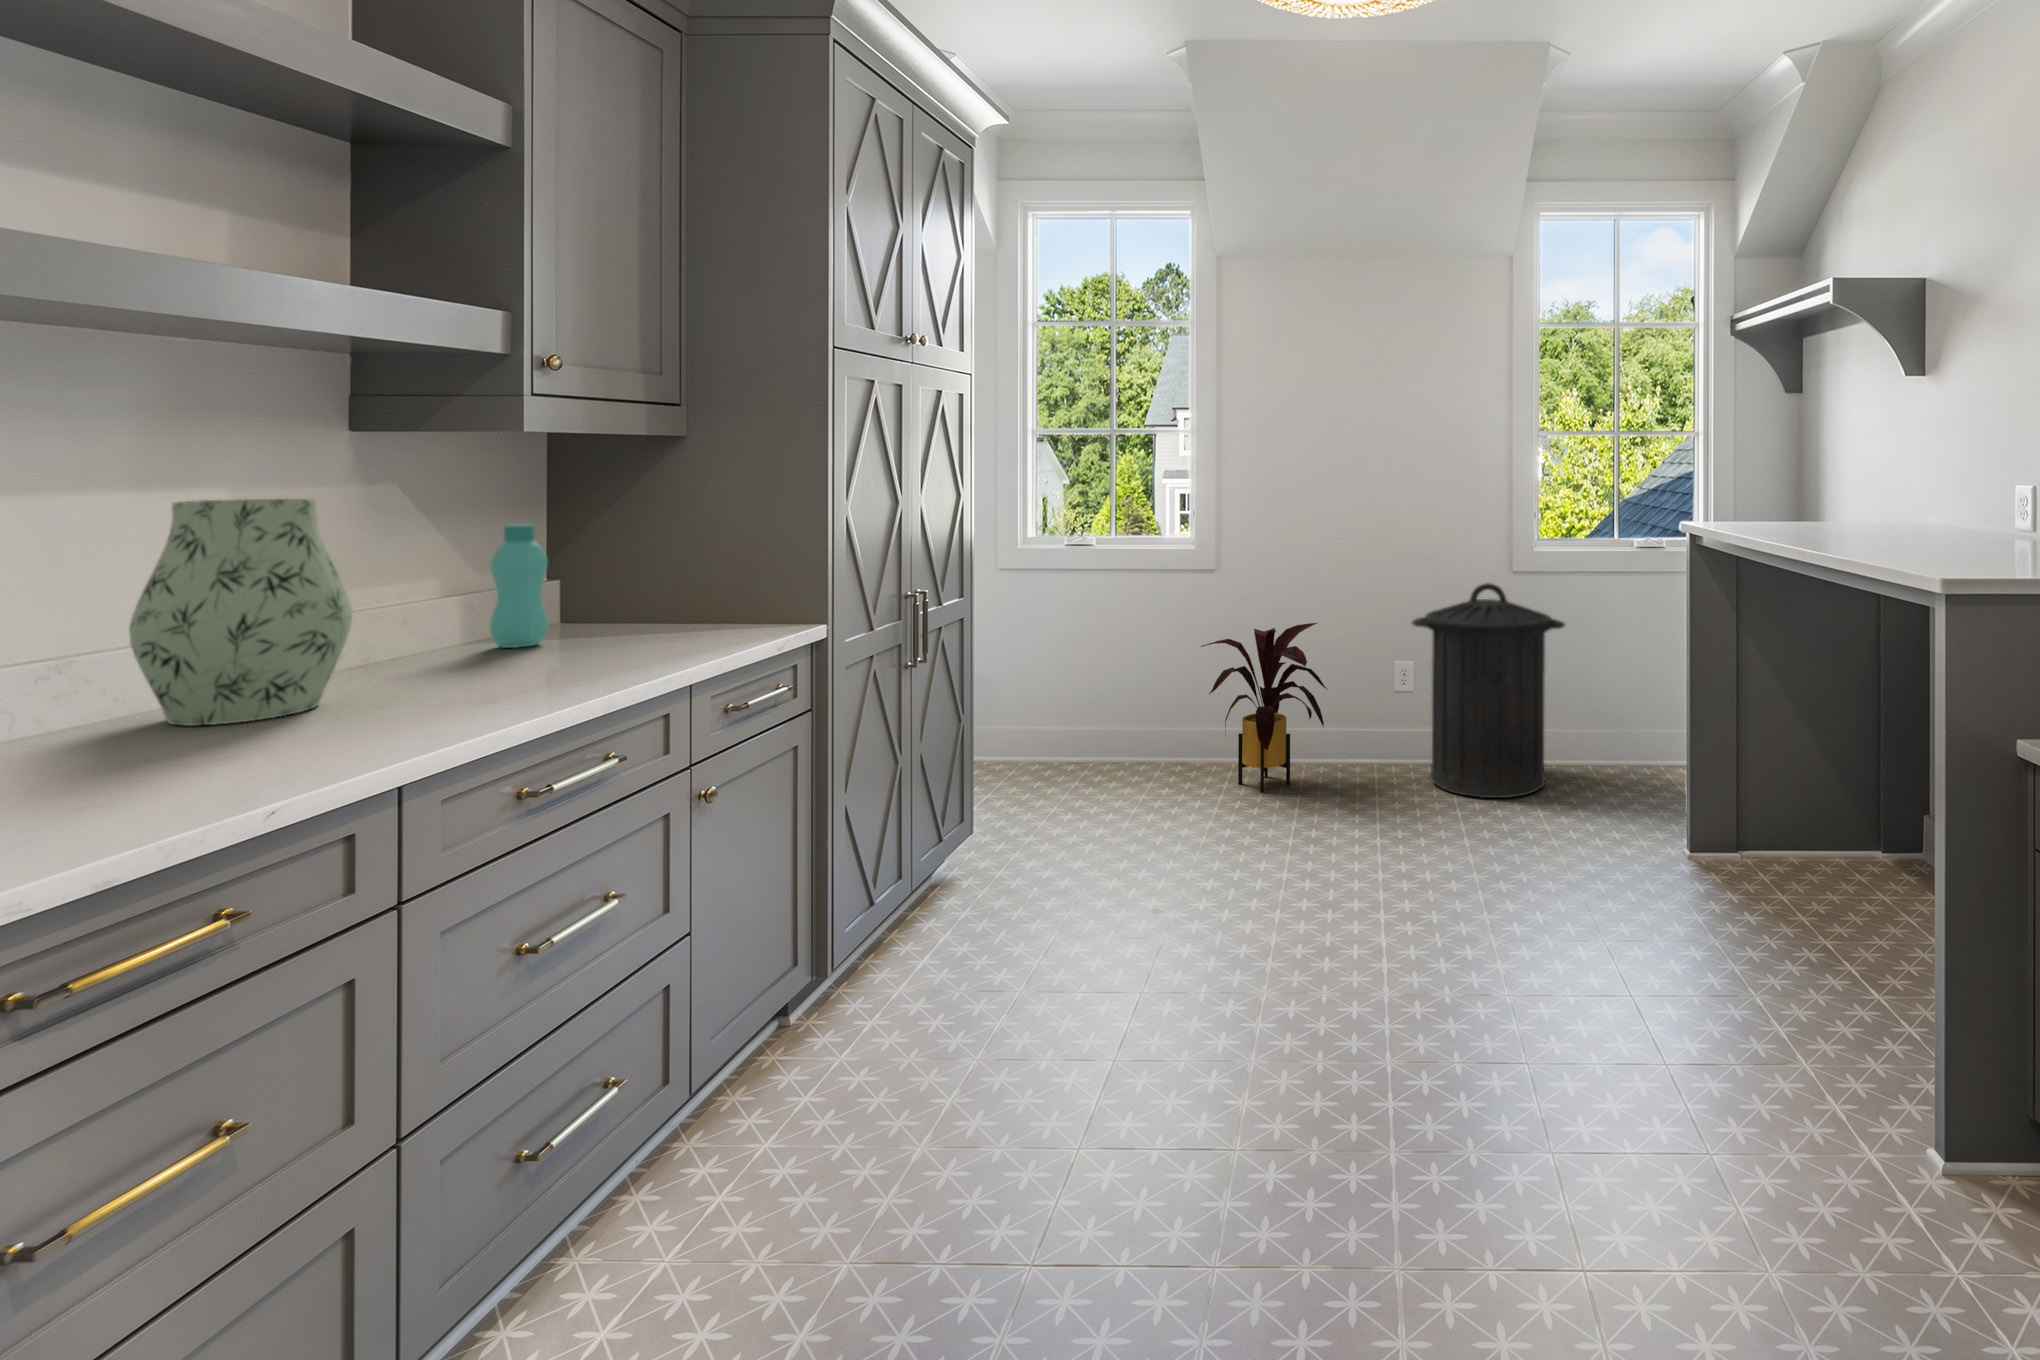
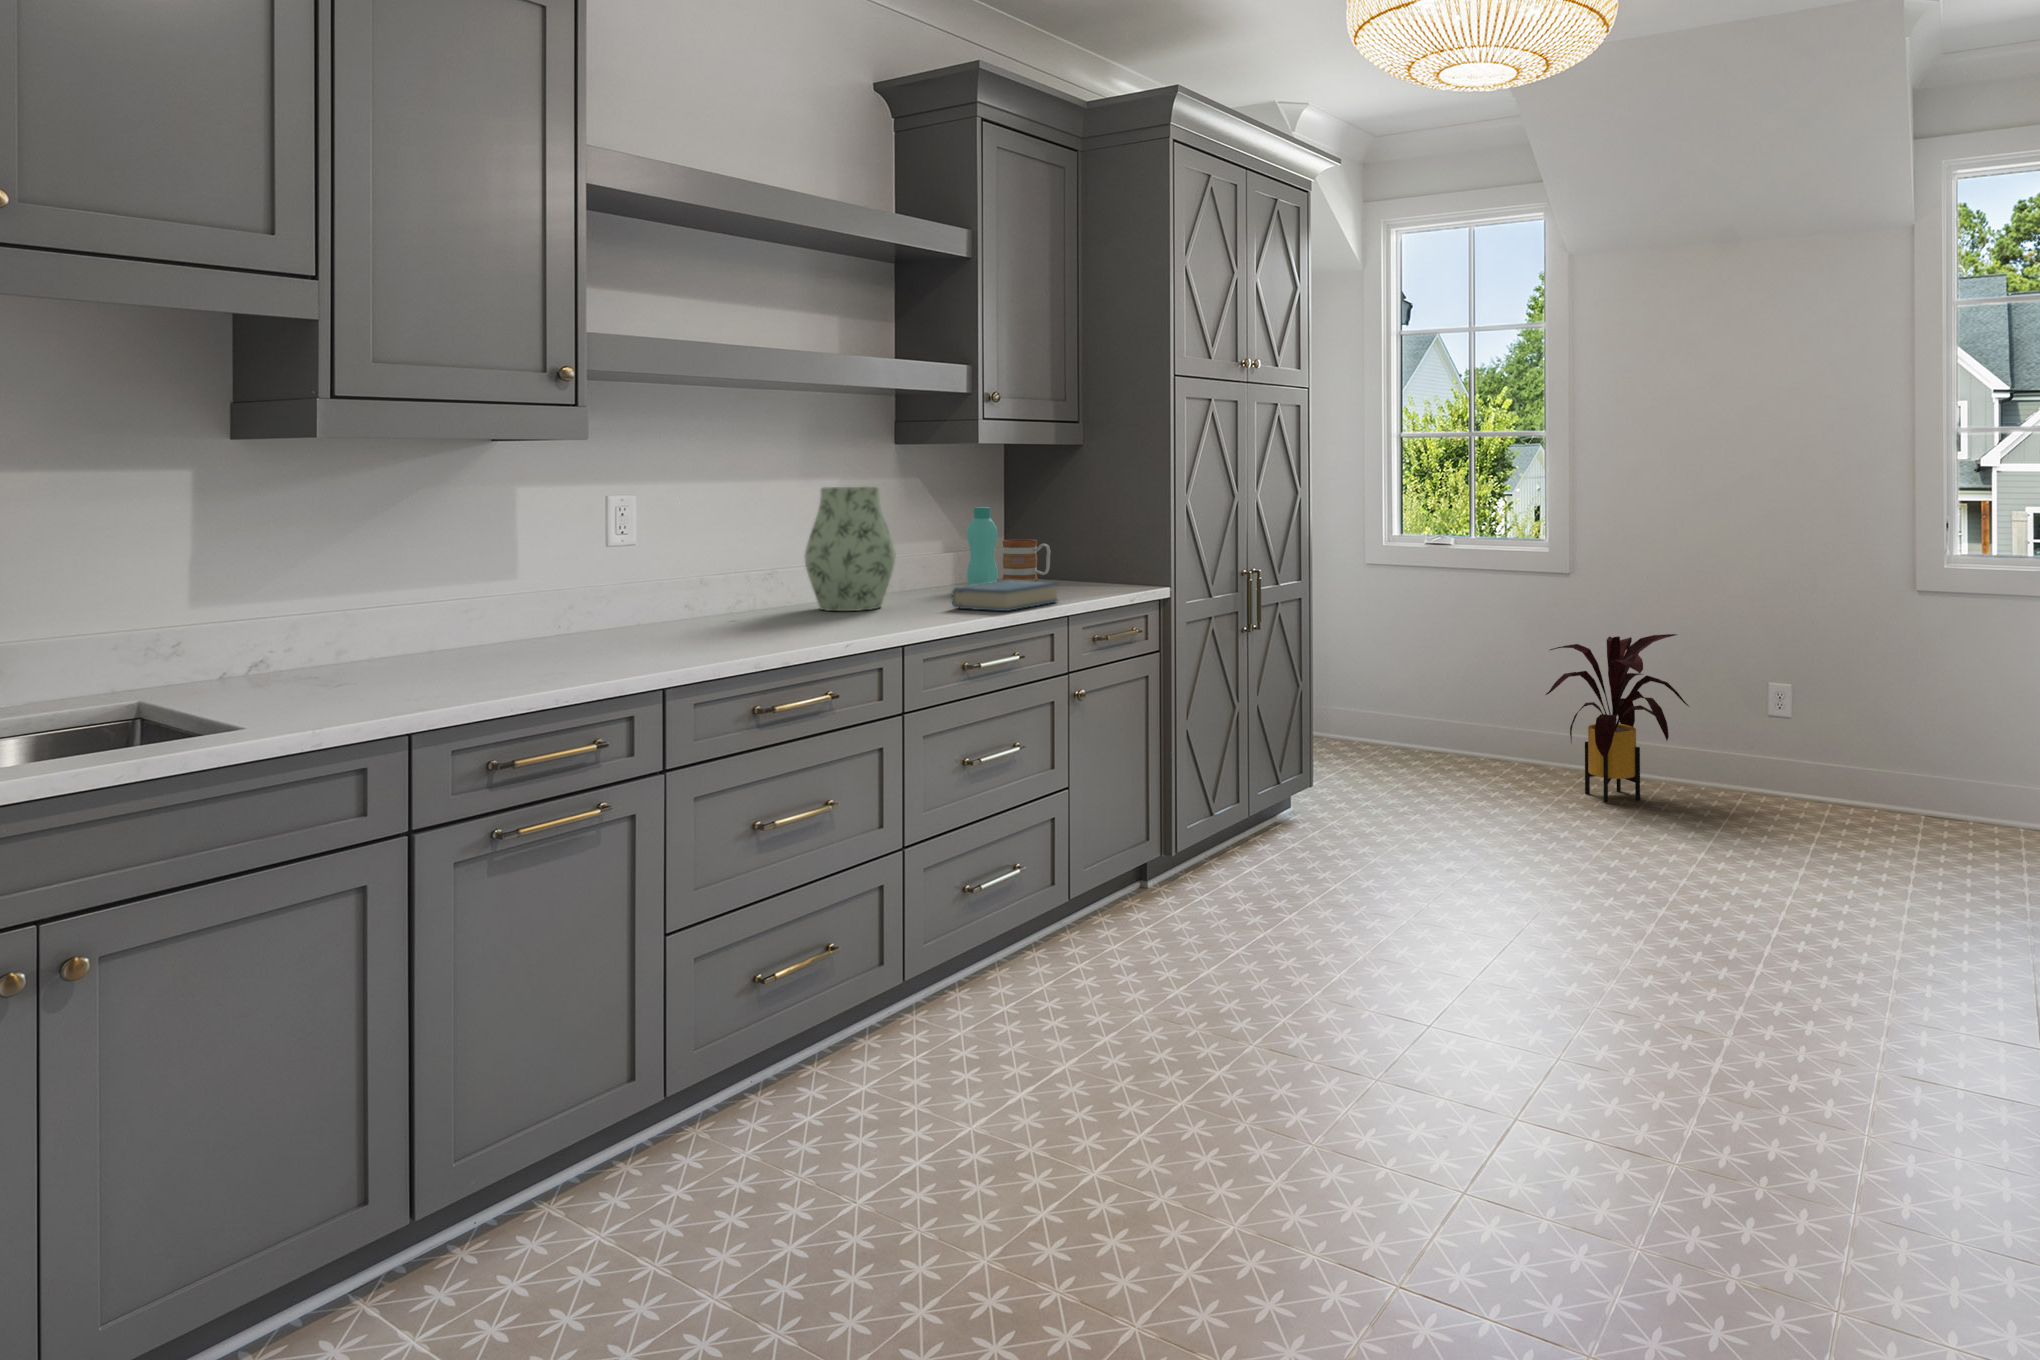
mug: none [549,566,633,628] -> present [1003,539,1051,581]
trash can: present [1412,583,1565,798] -> none [1780,599,1978,844]
book: none [476,635,672,695] -> present [952,580,1058,611]

